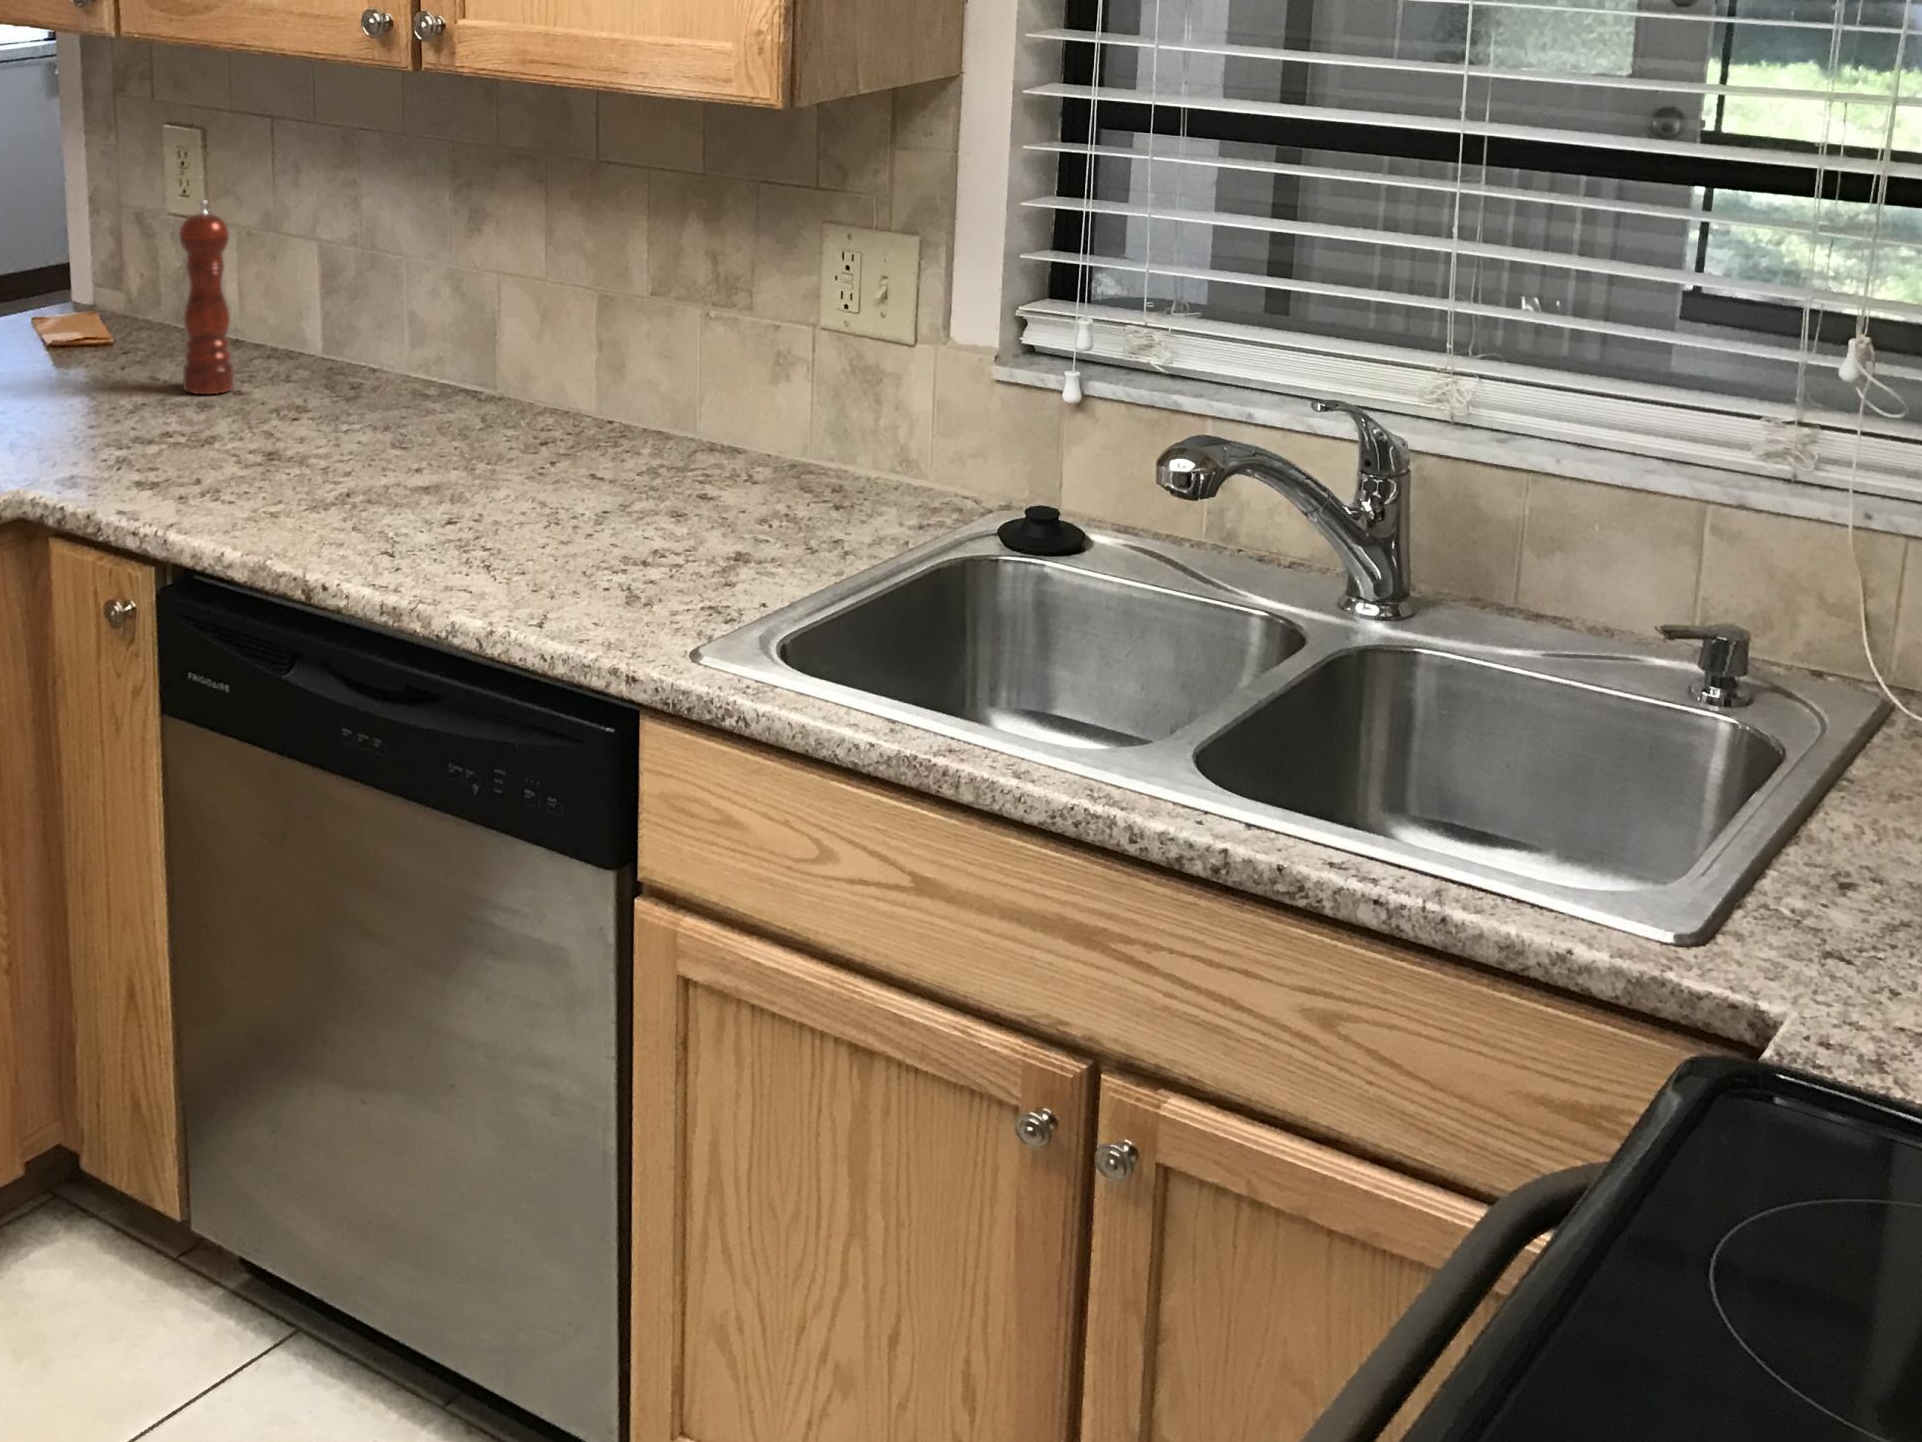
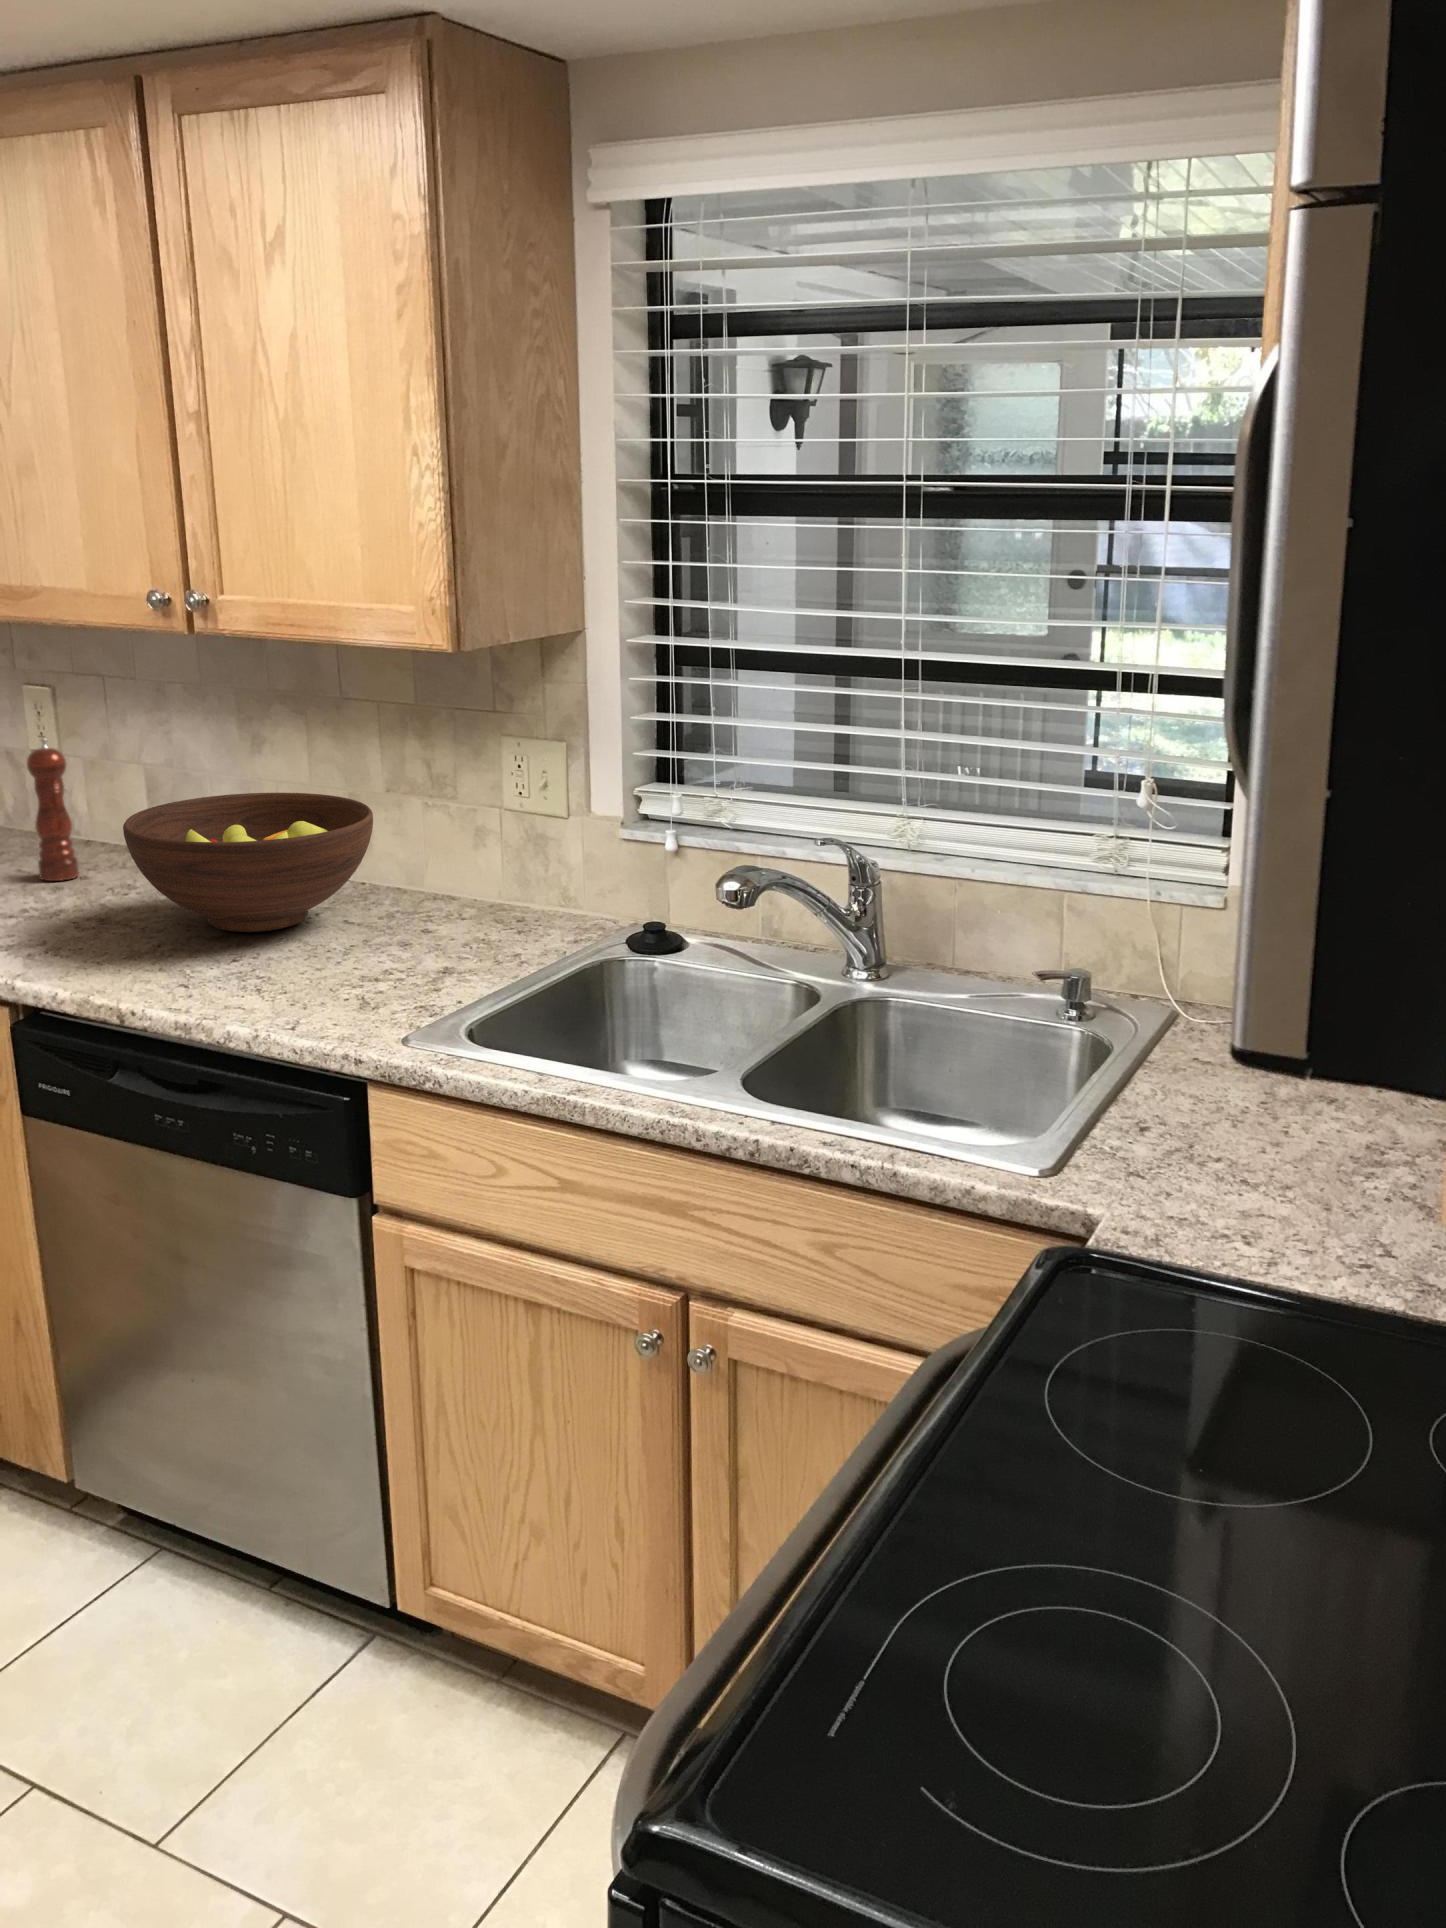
fruit bowl: none [312,288,644,483] -> present [123,793,373,932]

